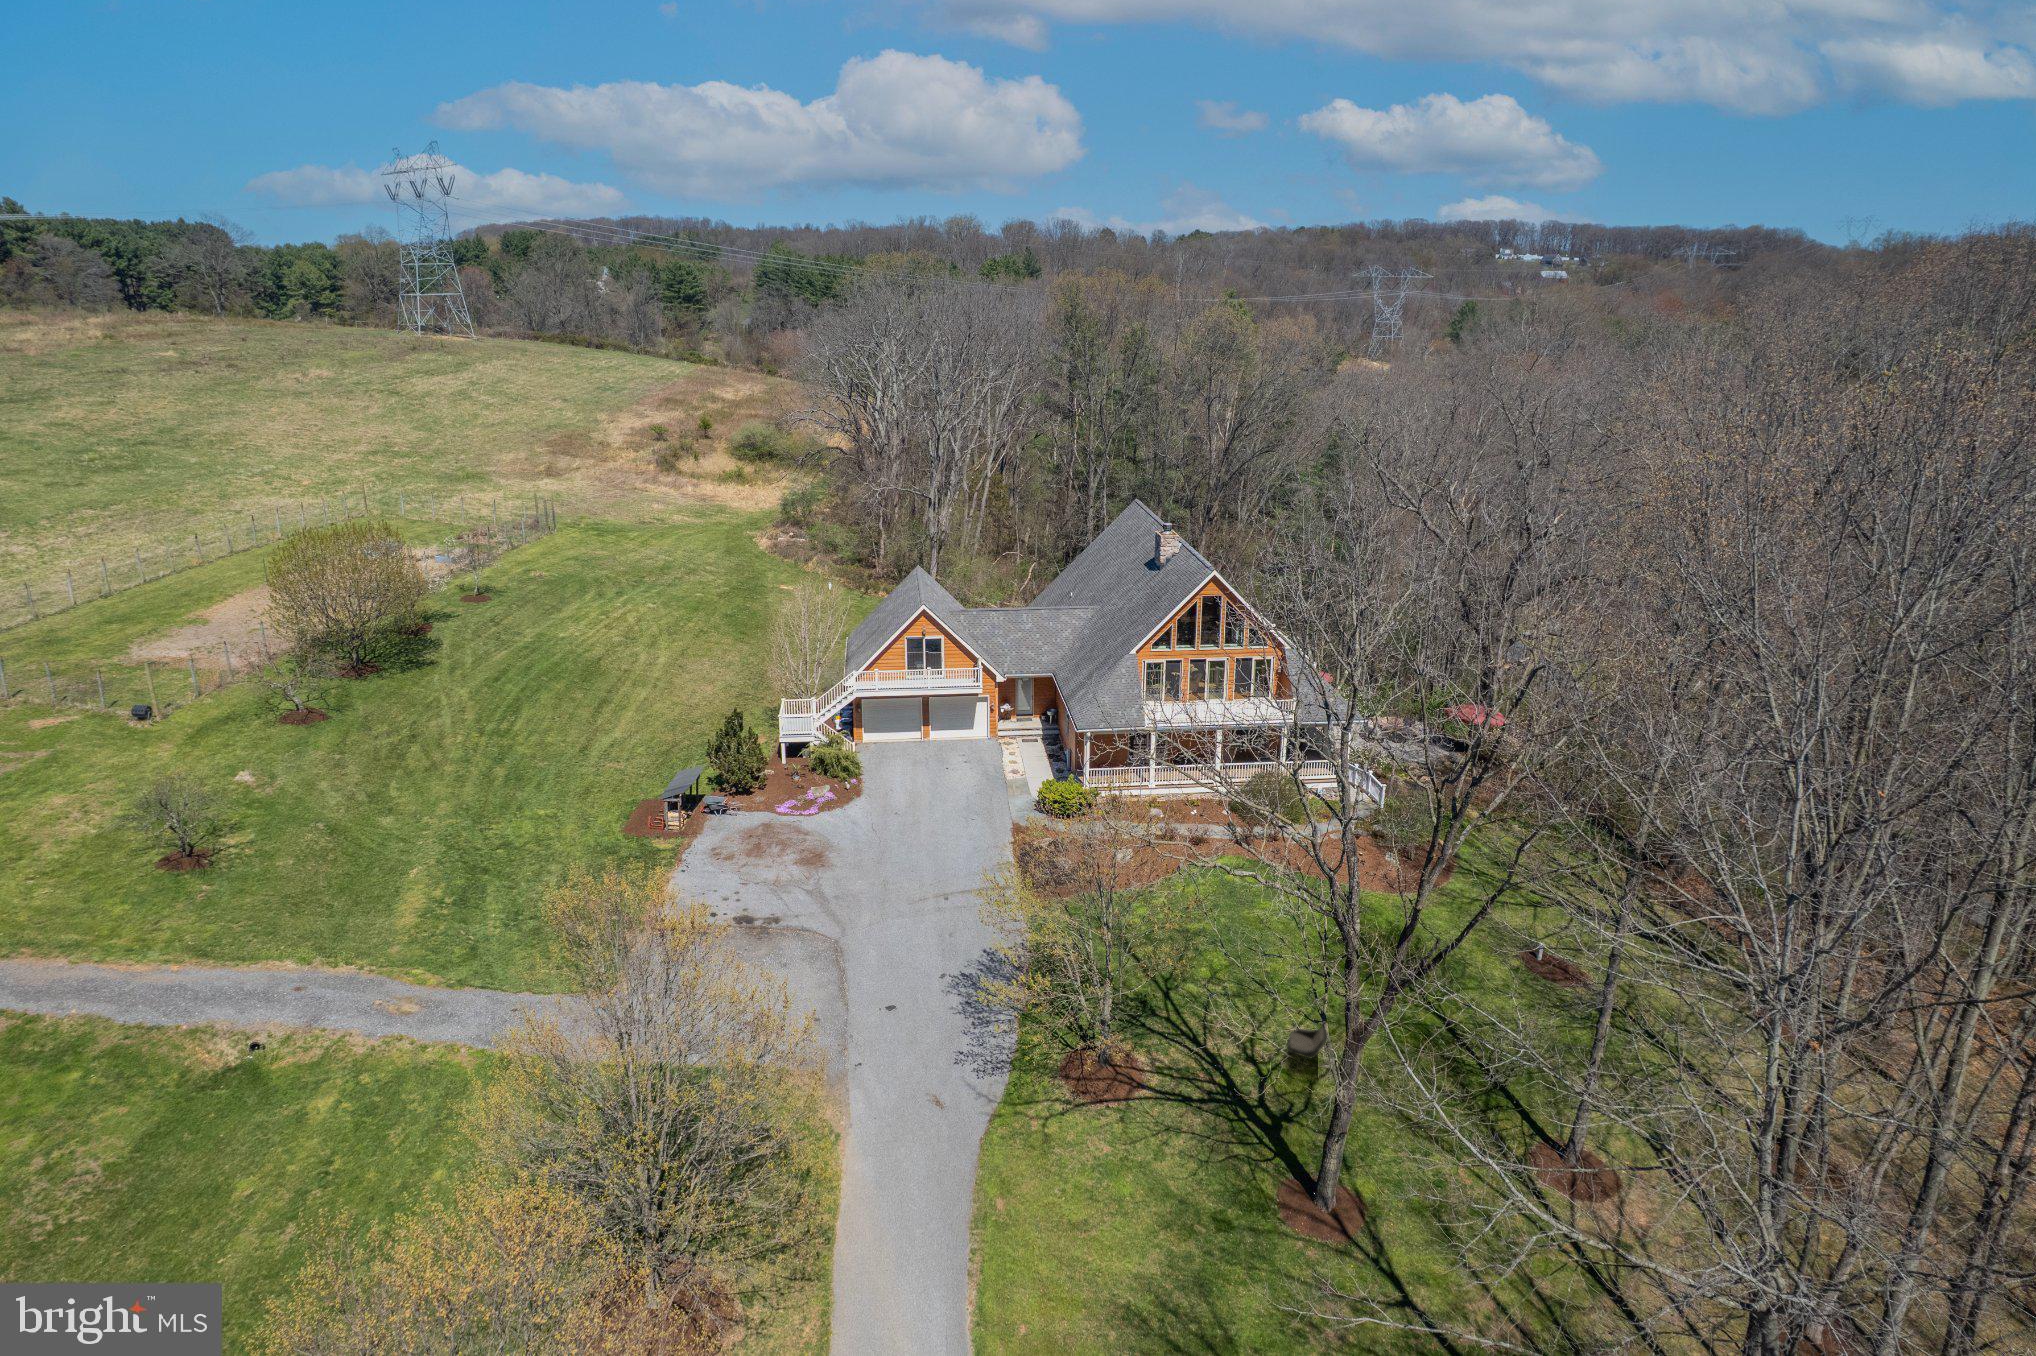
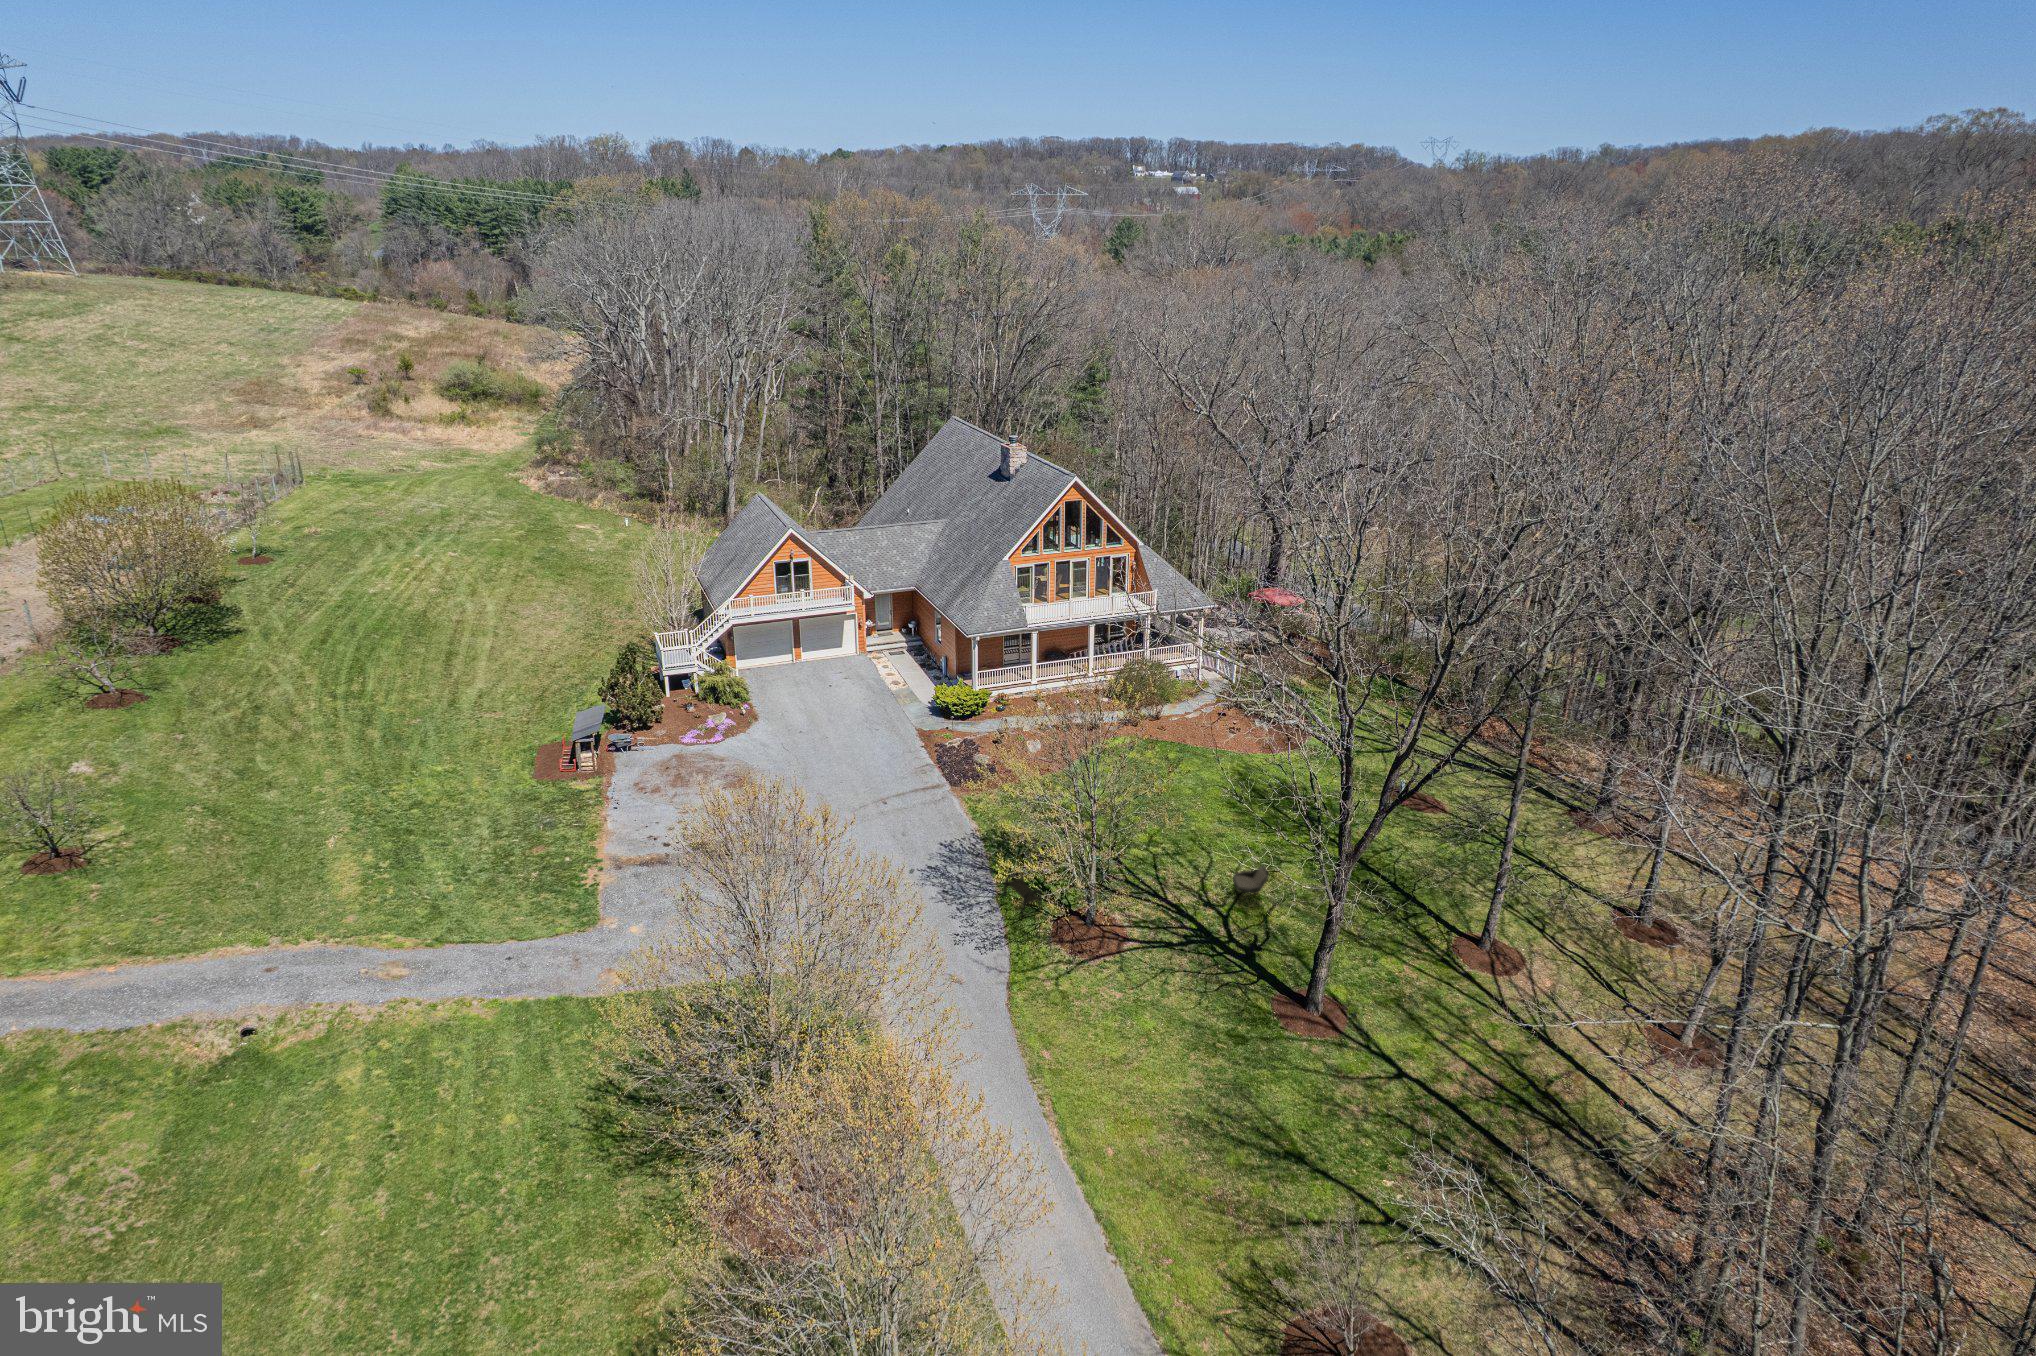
bench: none [1028,991,1063,1041] -> present [1003,872,1042,917]

